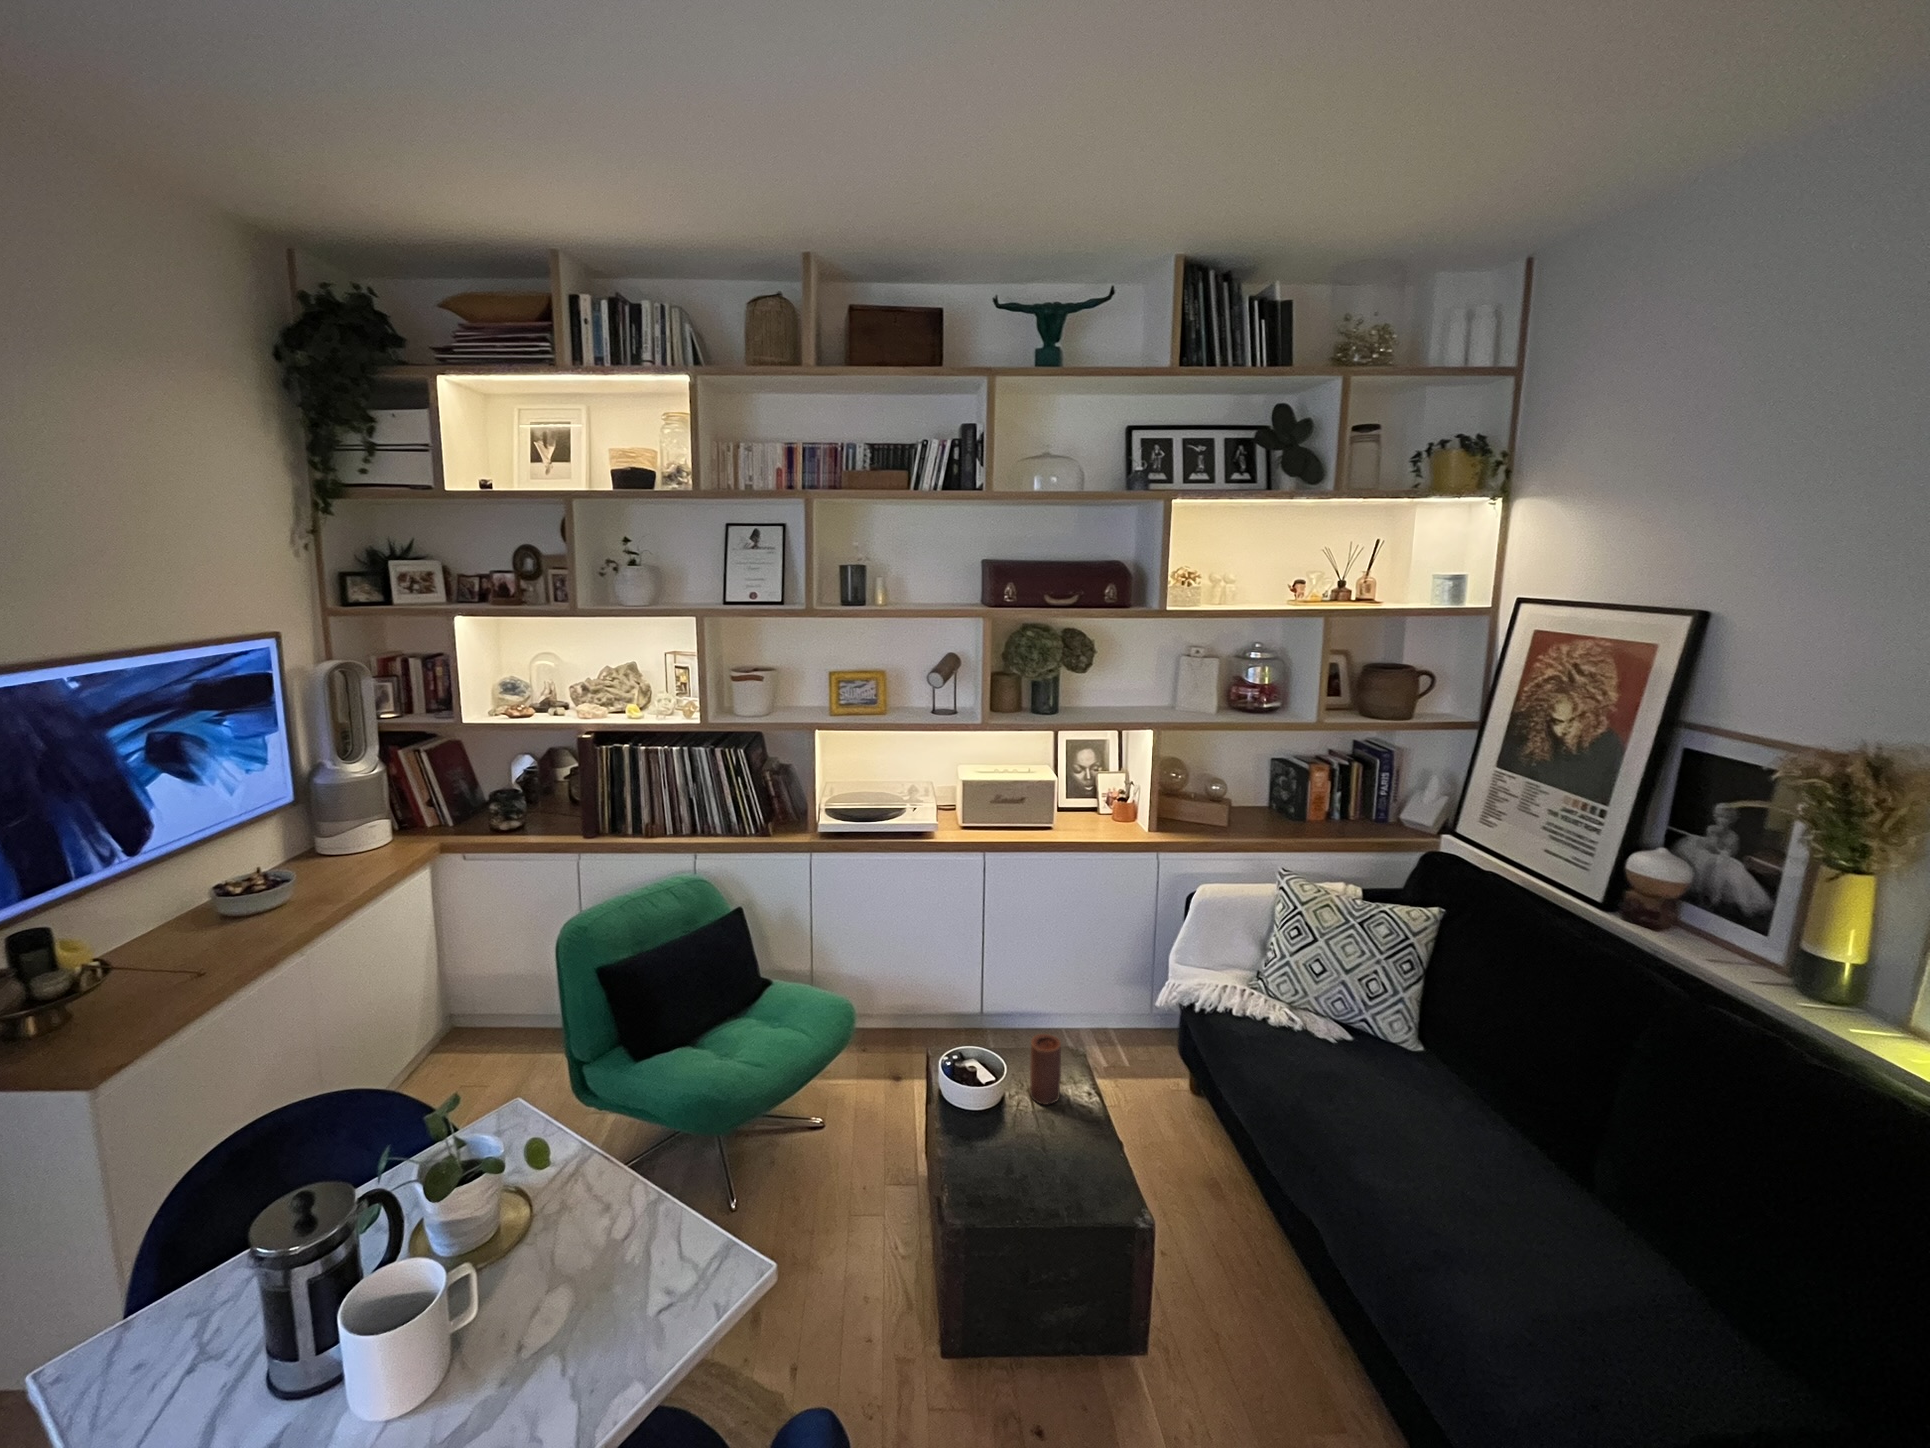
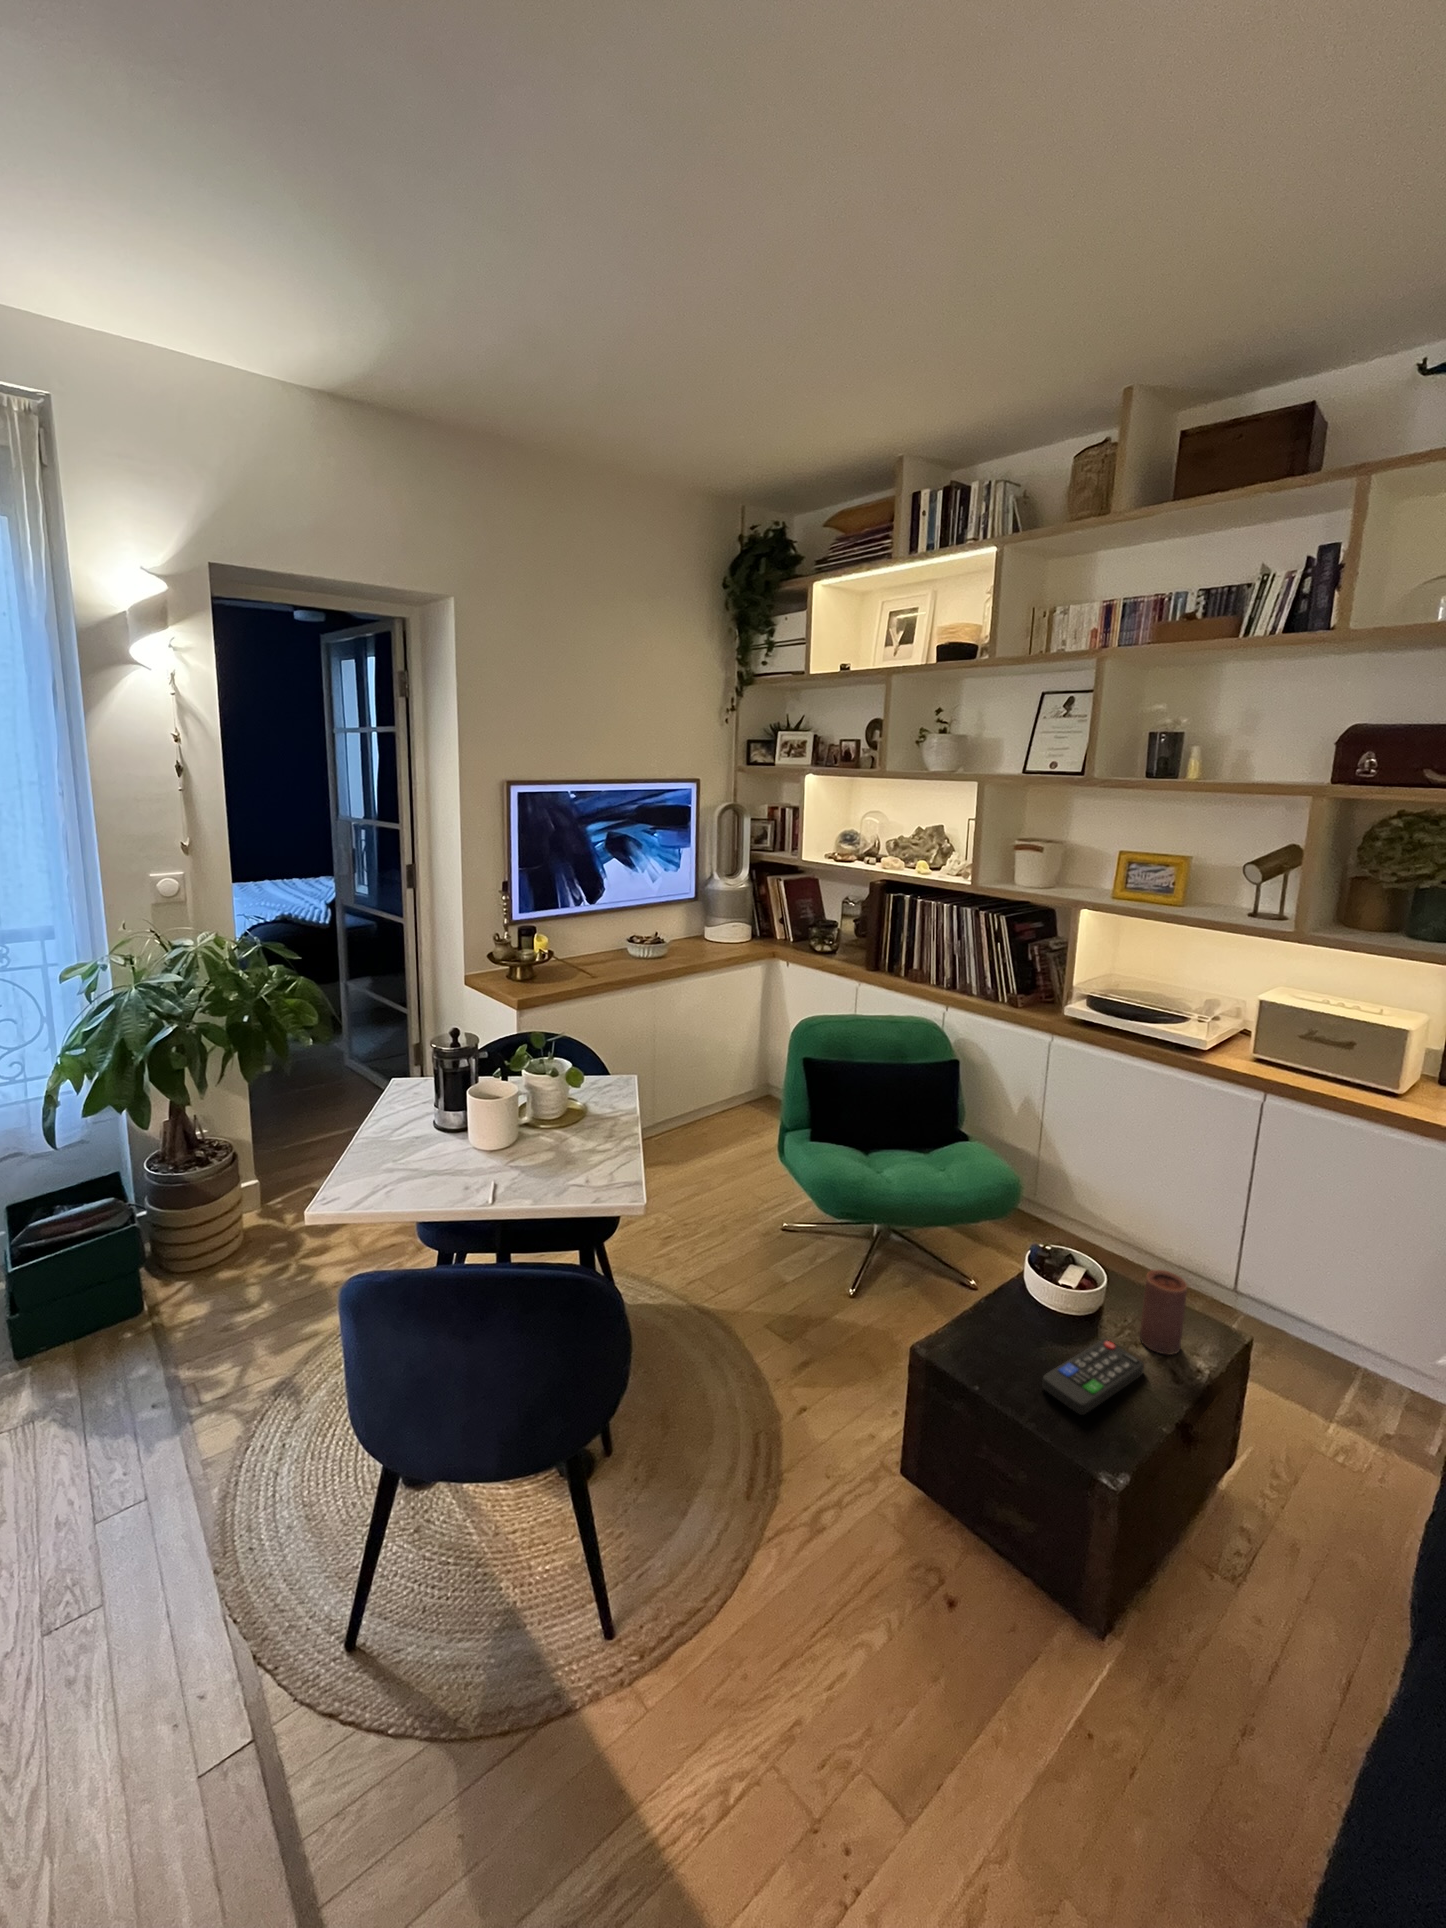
remote control: none [1019,1116,1060,1193] -> present [1042,1340,1144,1415]

